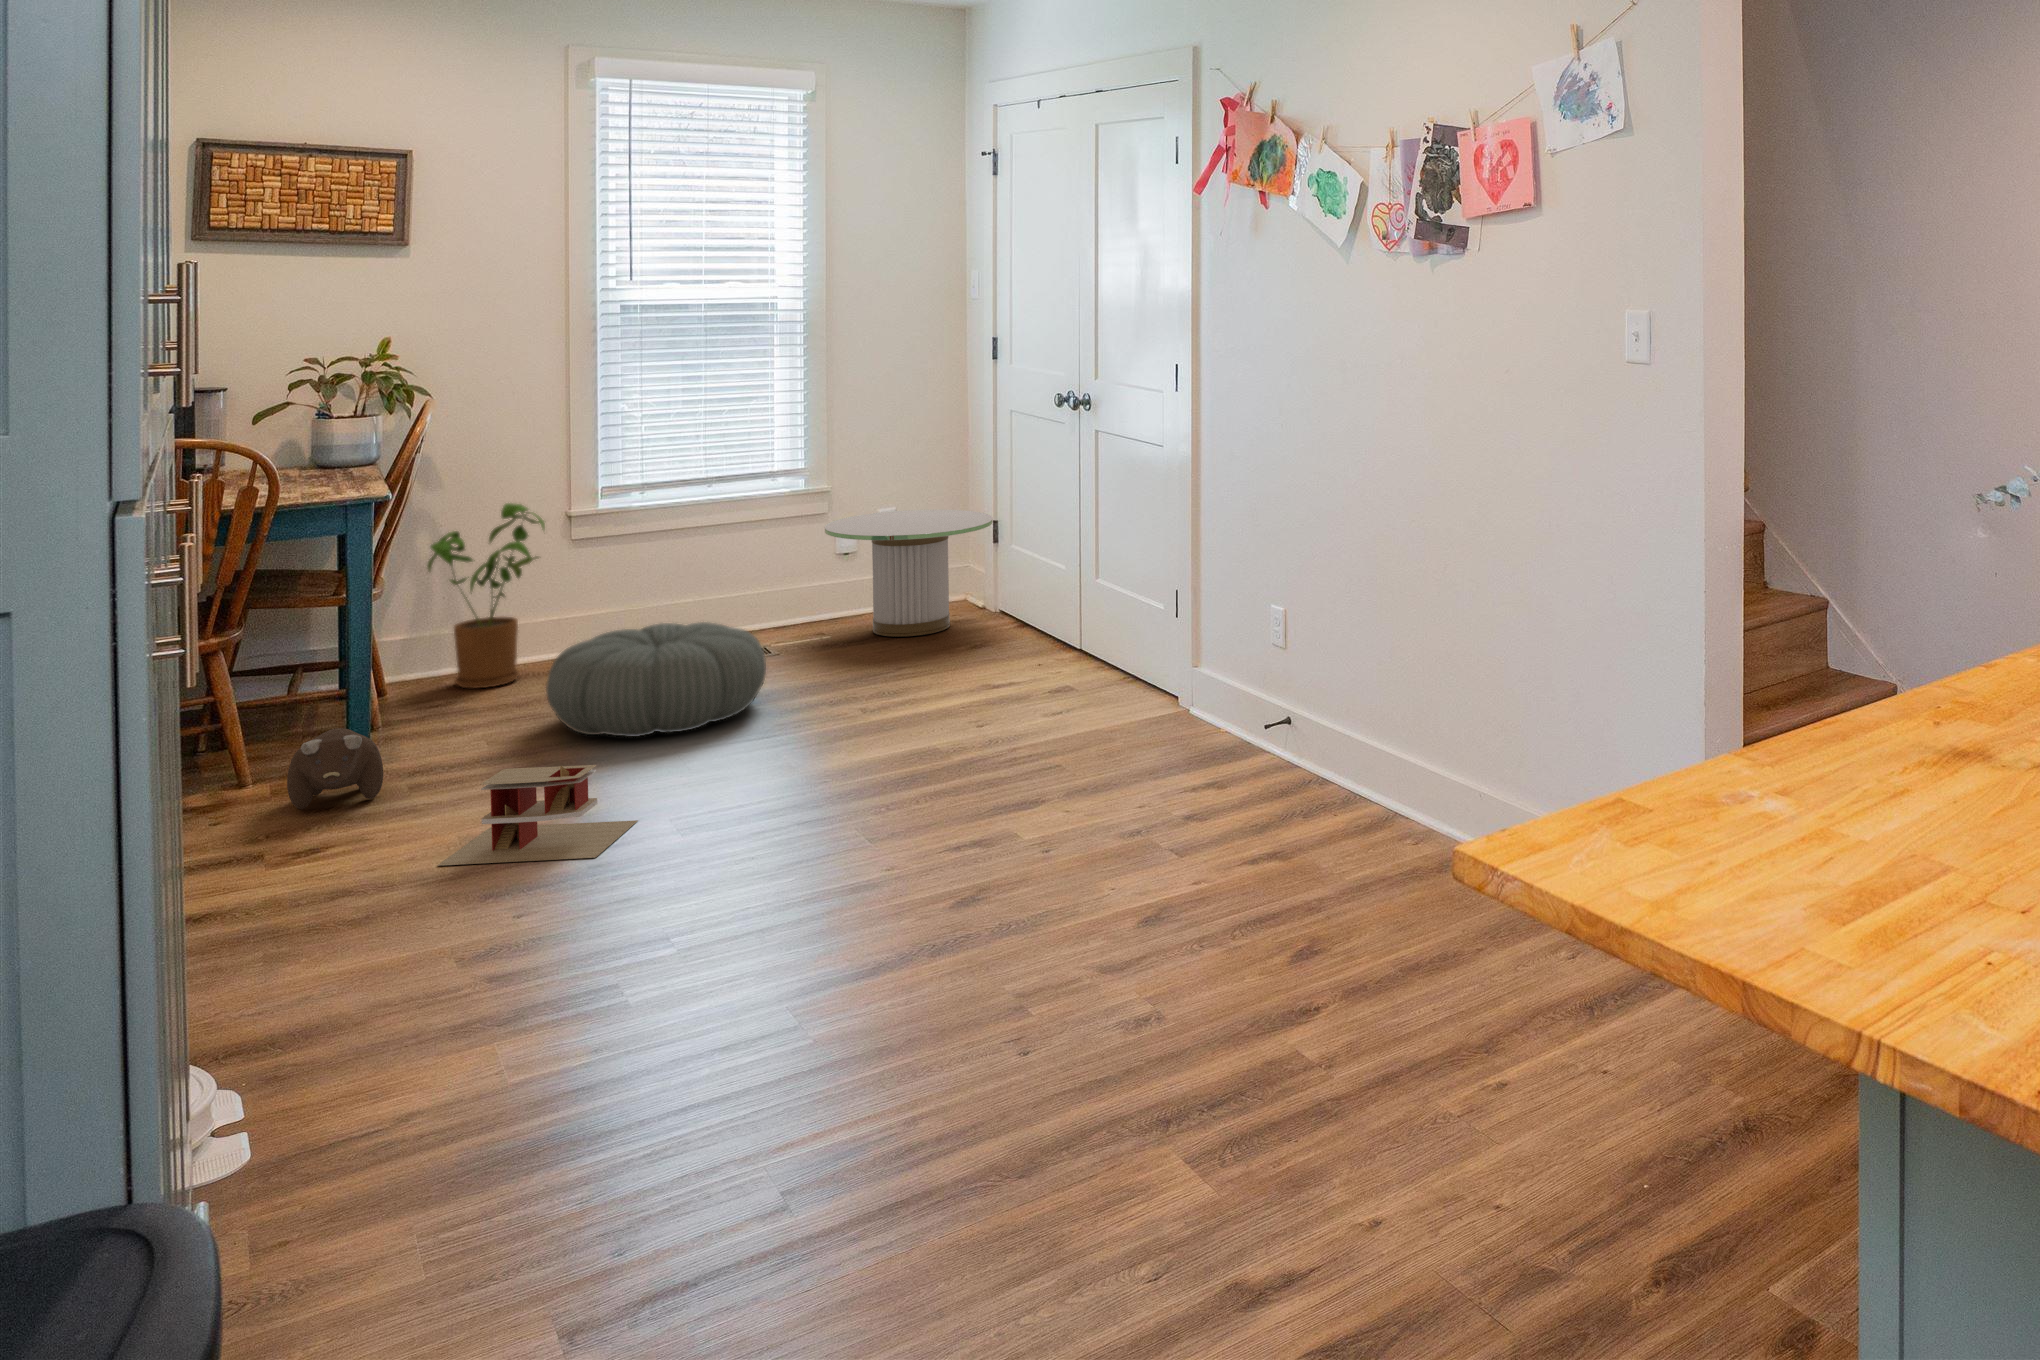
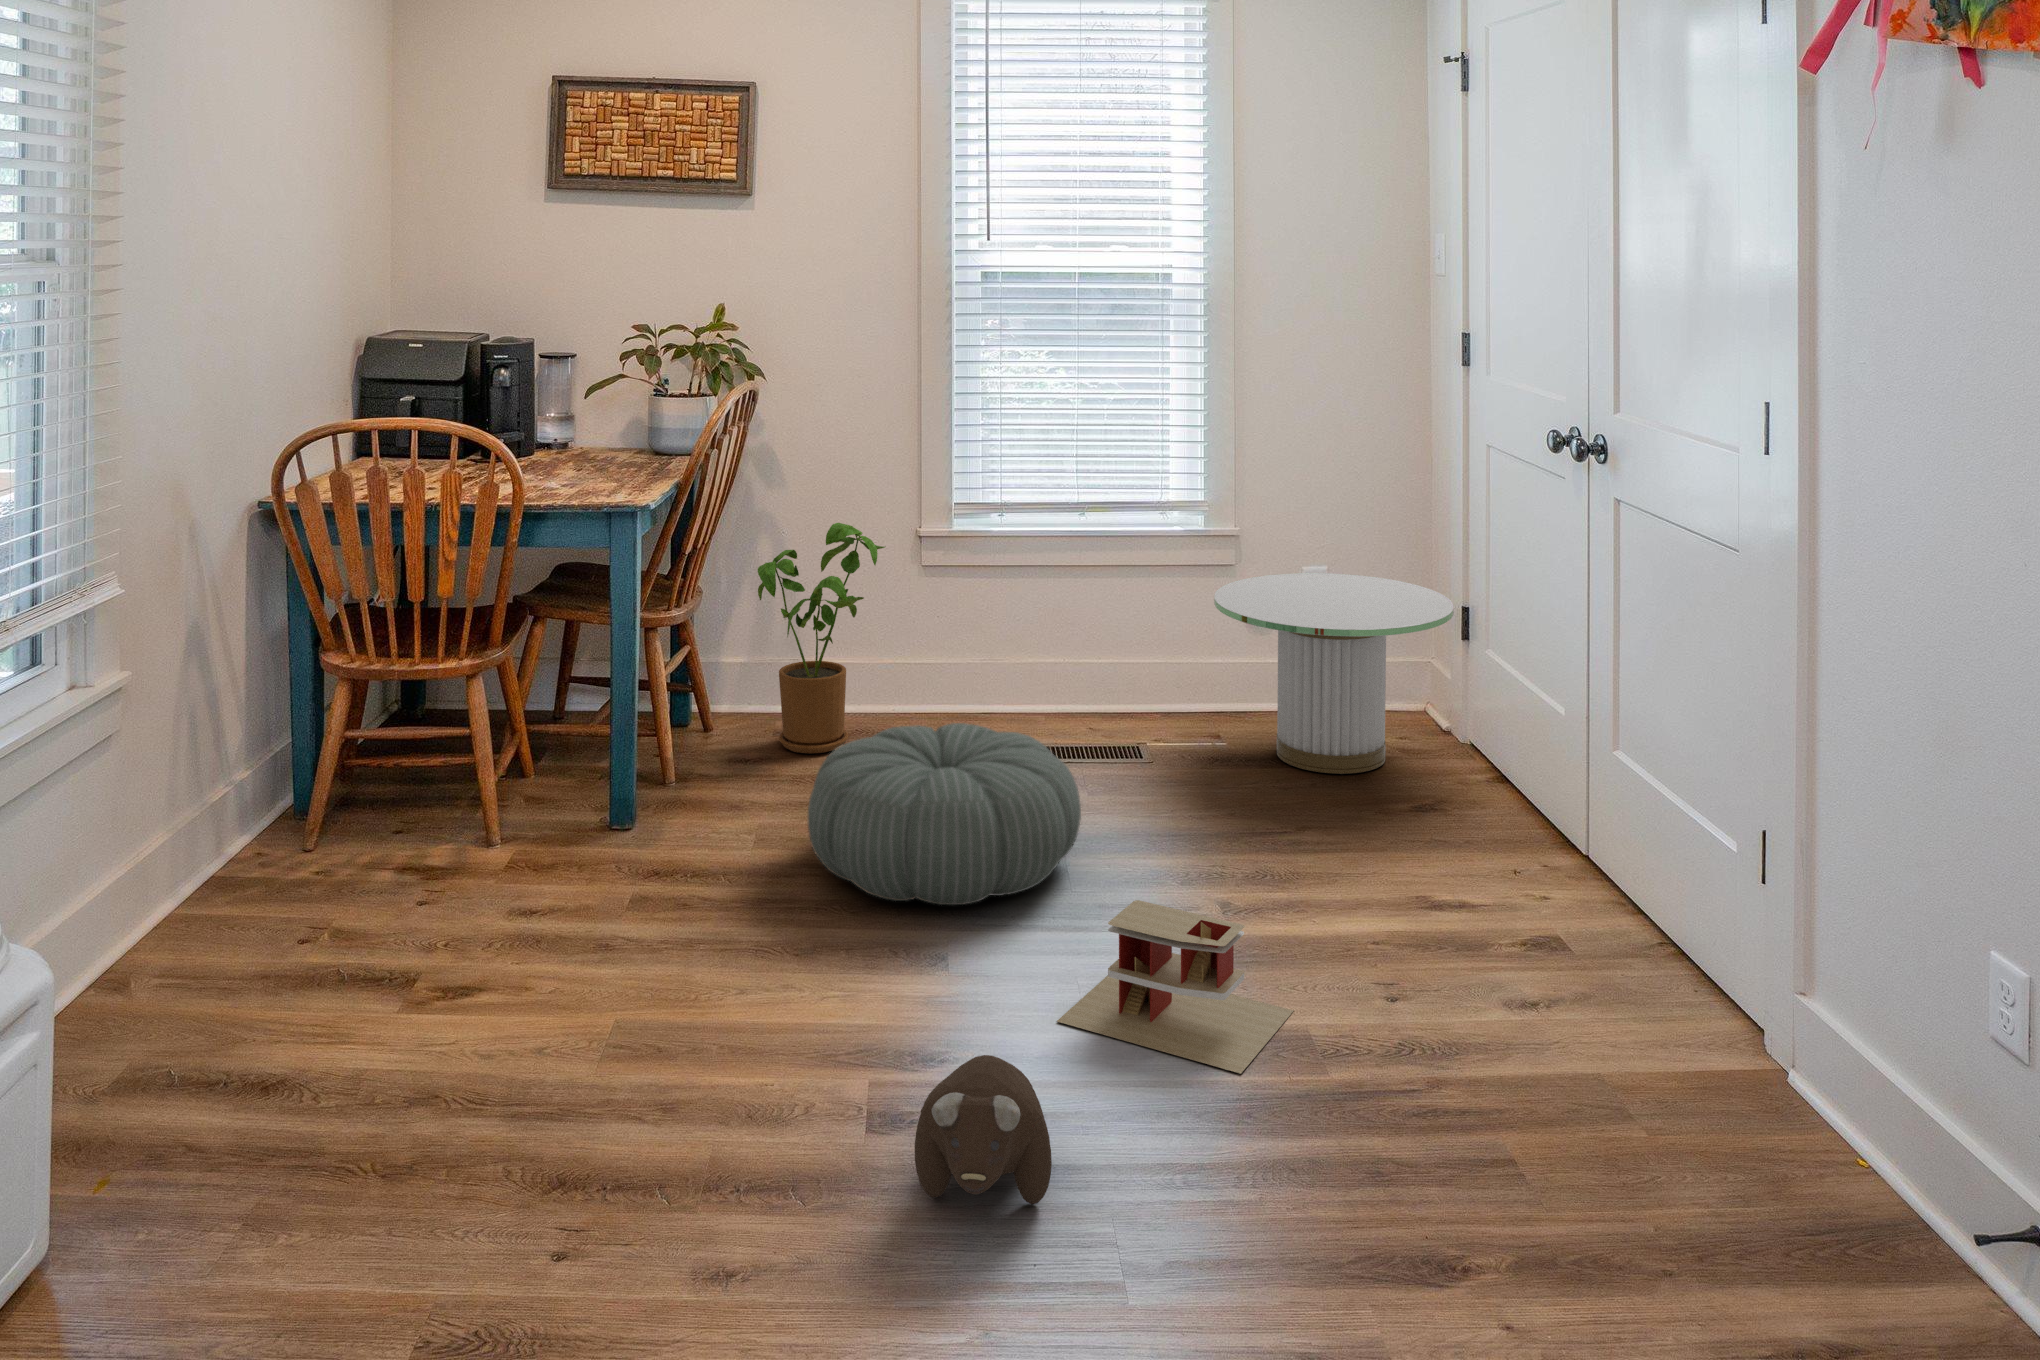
plush toy: present [287,728,384,809] -> present [915,1055,1052,1204]
toy house: present [438,765,638,866] -> present [1057,900,1294,1074]

